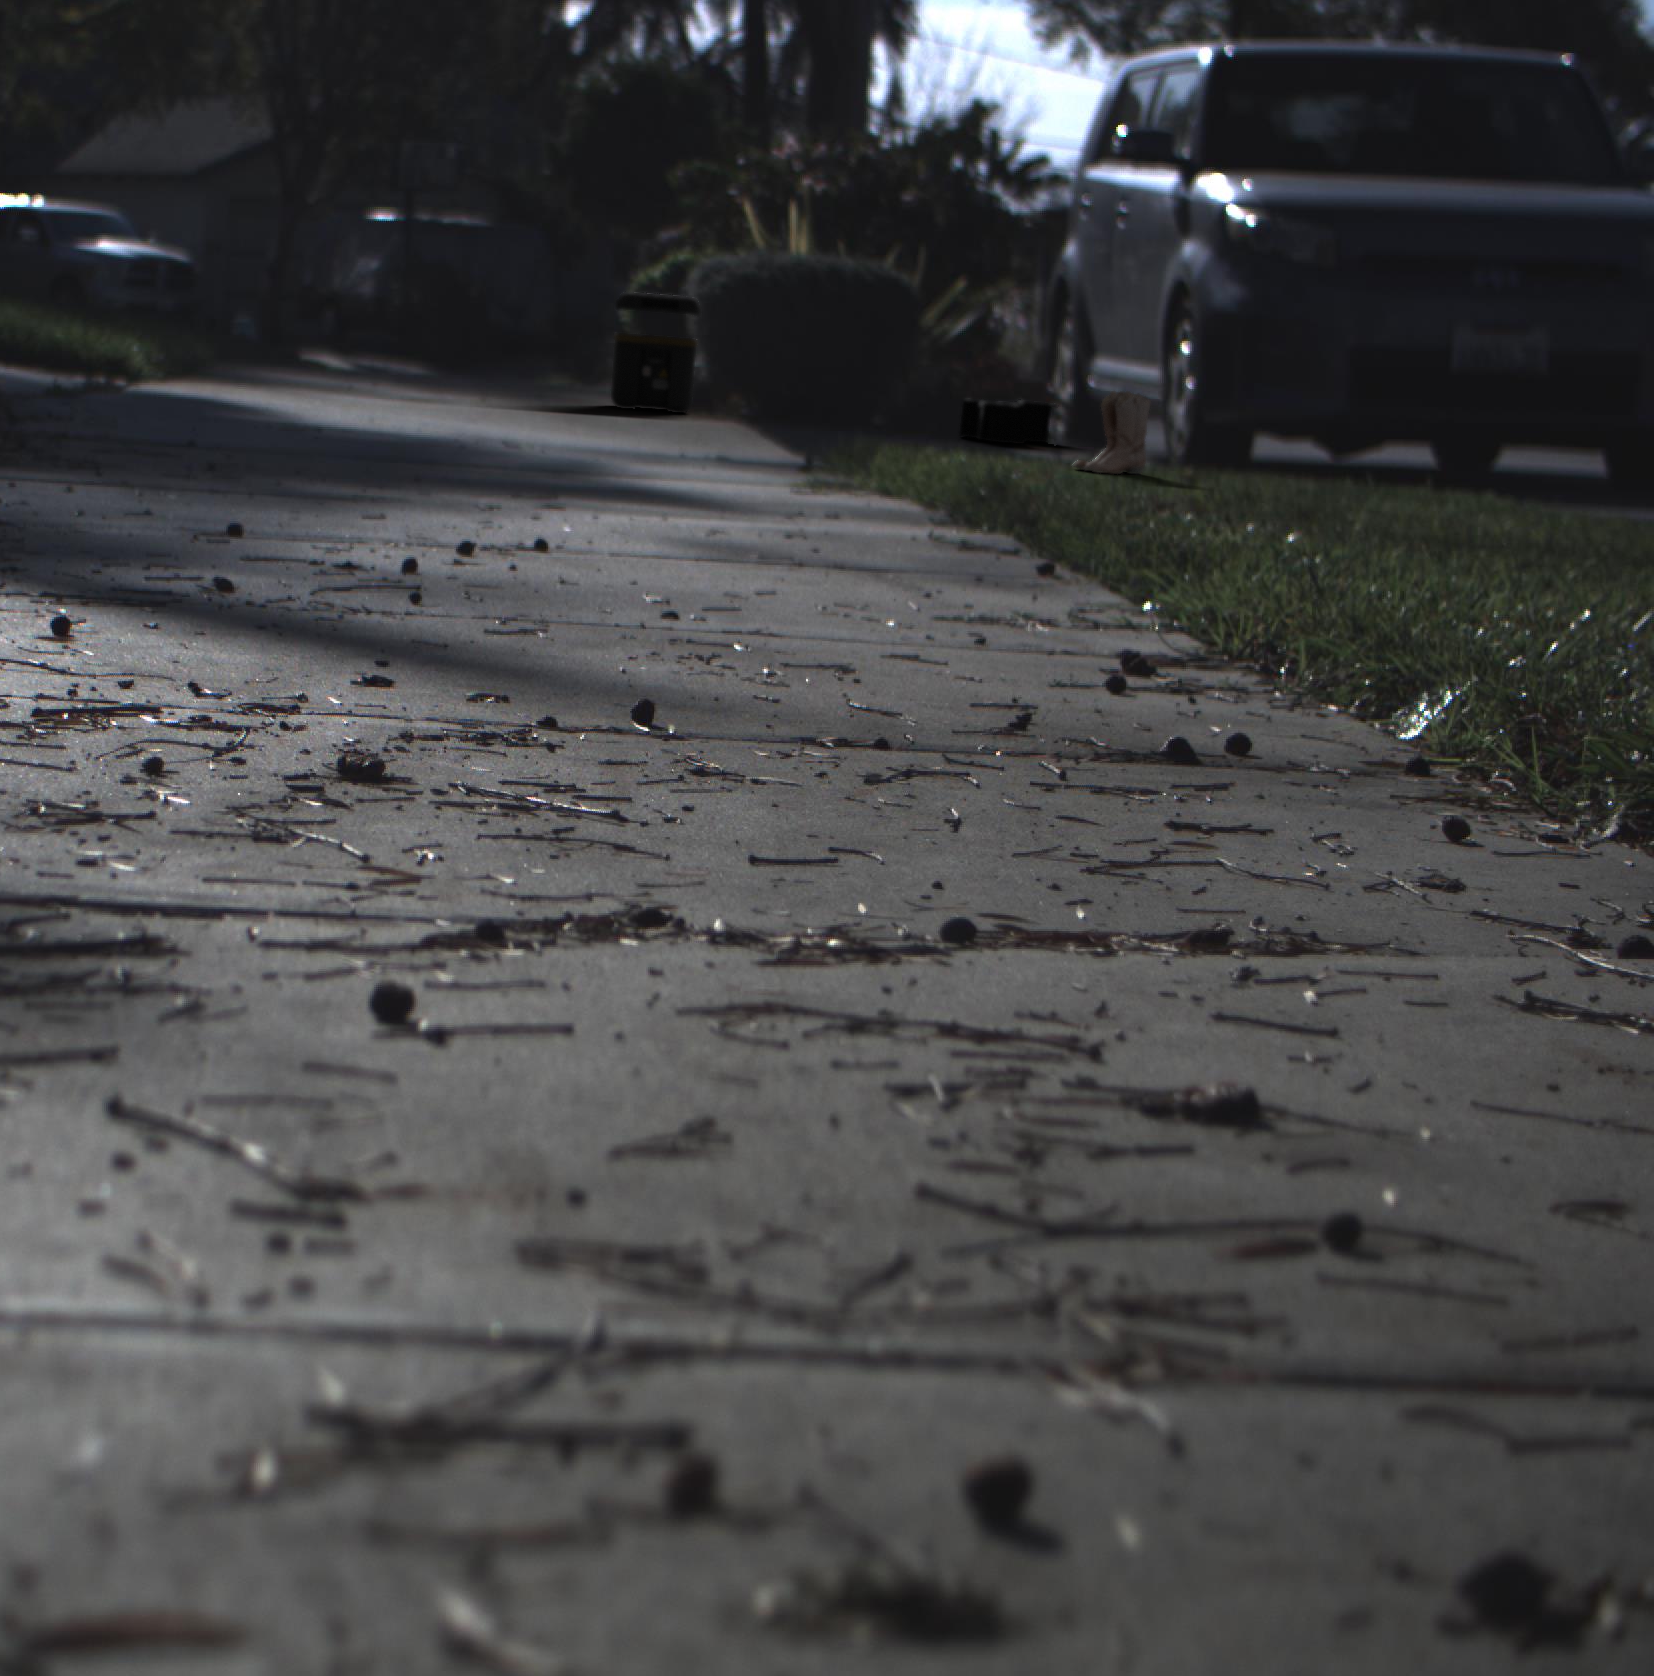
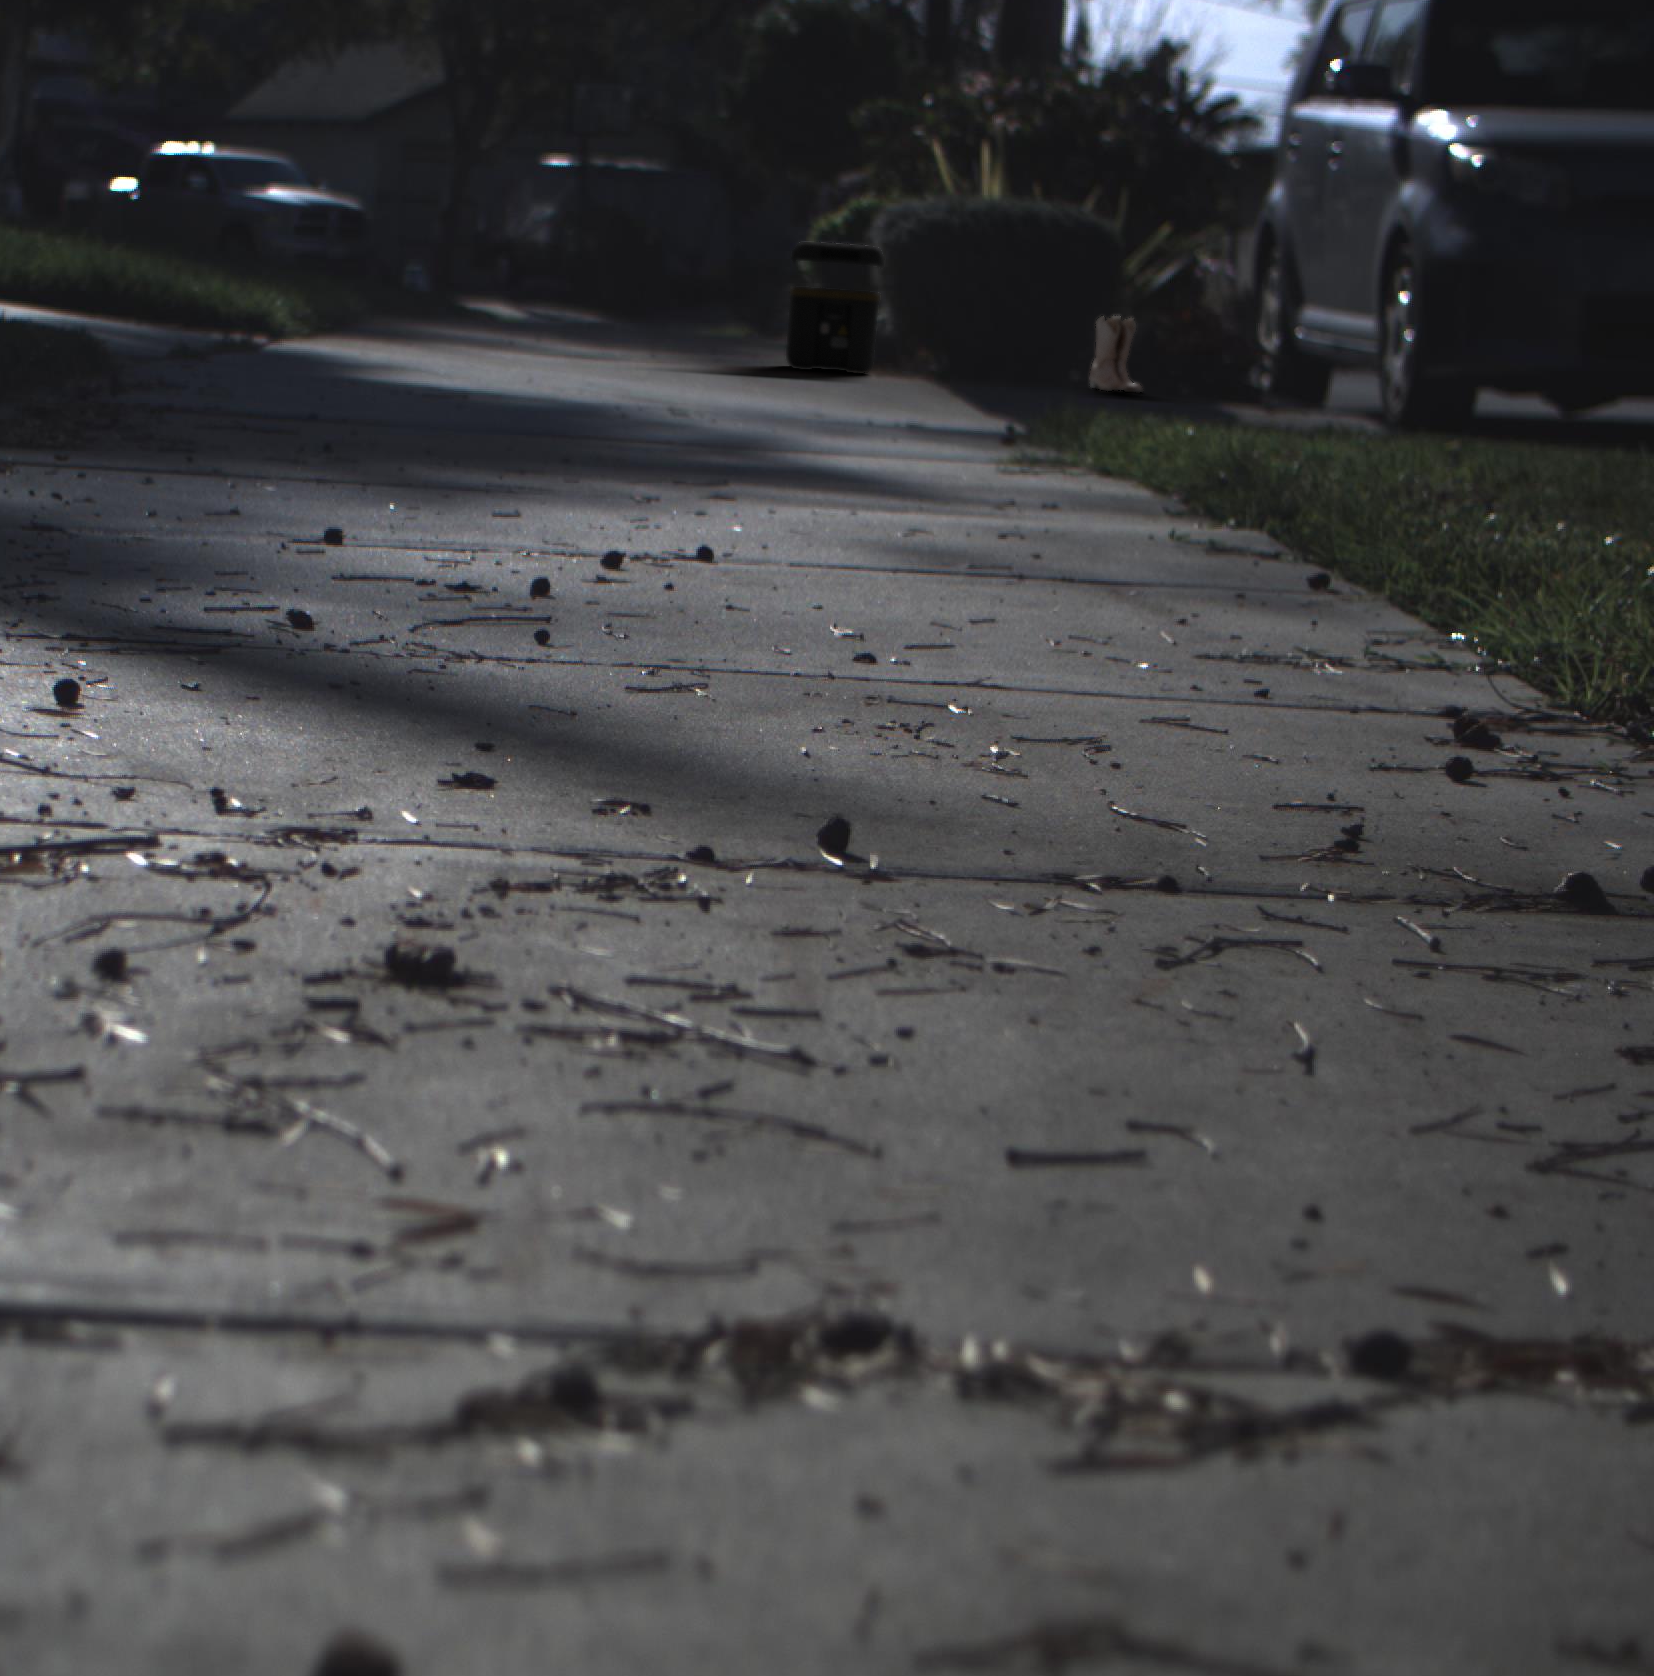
boots: present [1074,391,1150,474] -> present [1089,316,1142,392]
storage bin: present [960,399,1057,444] -> none [1165,357,1276,408]

